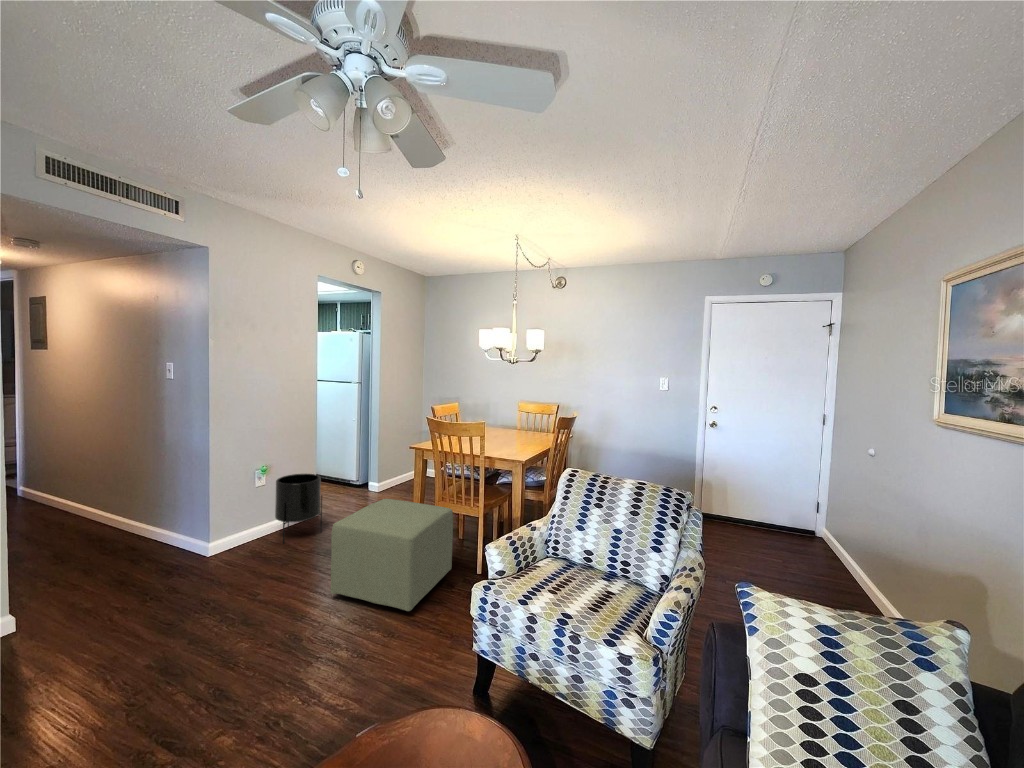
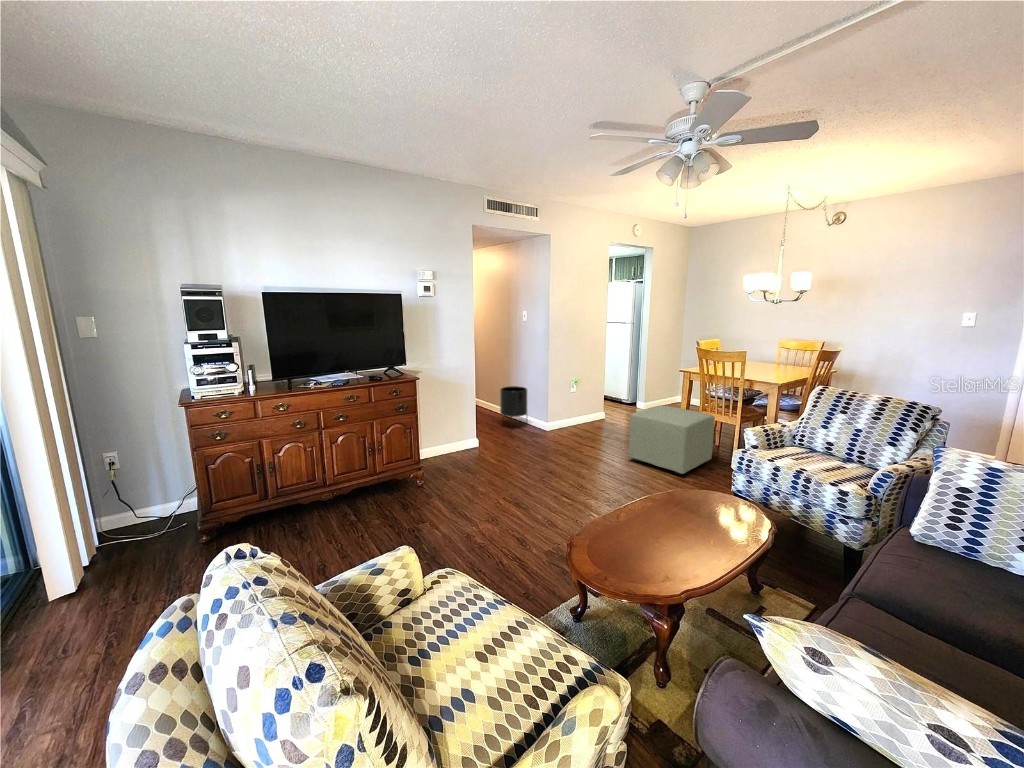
planter: present [275,474,322,543] -> present [500,386,527,419]

